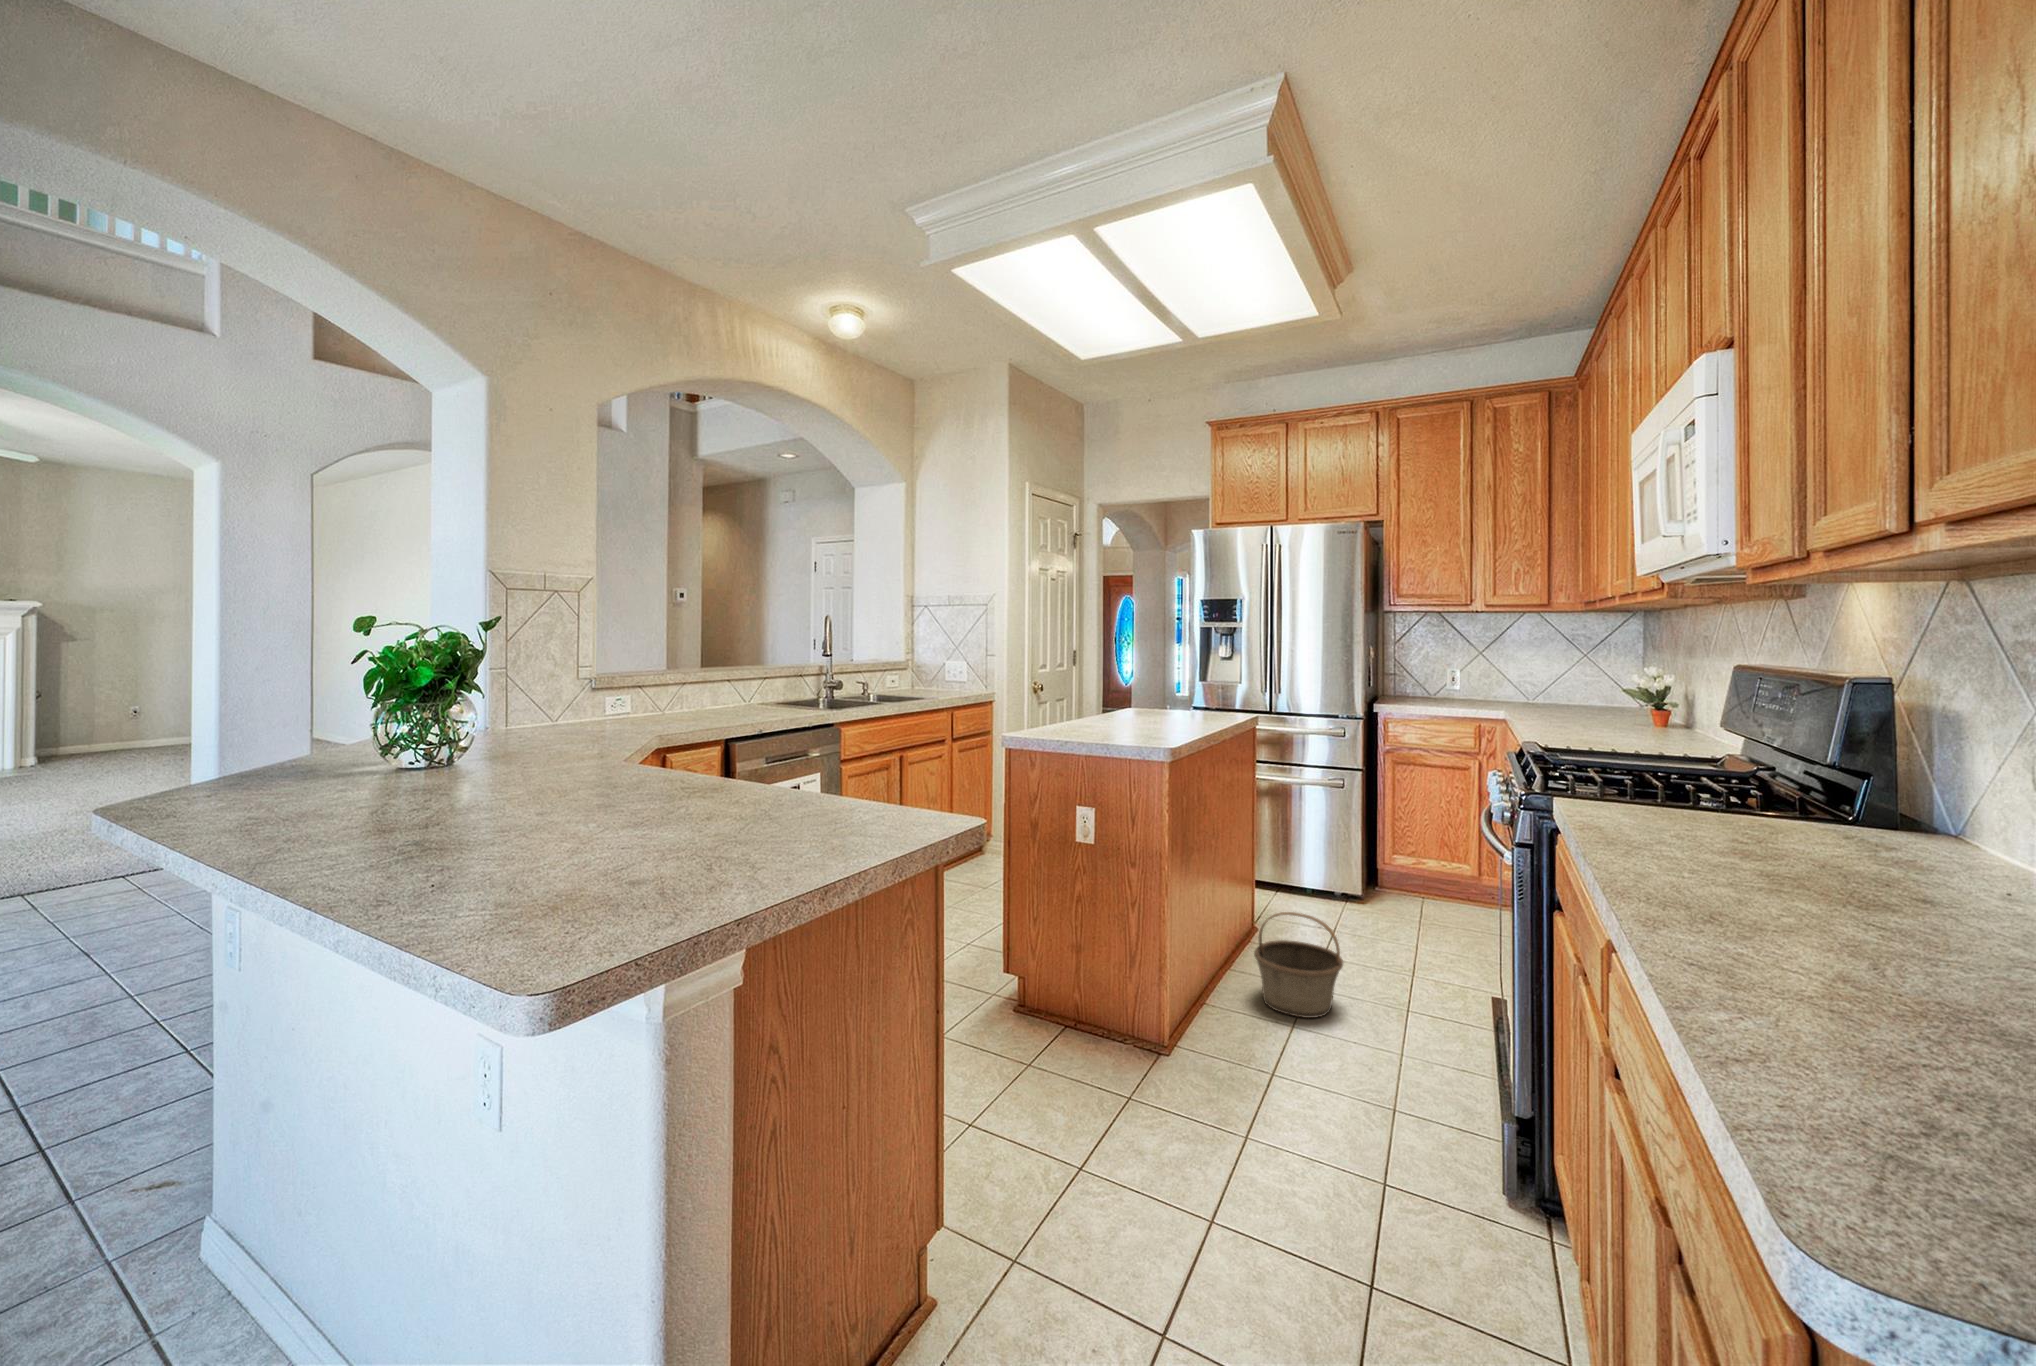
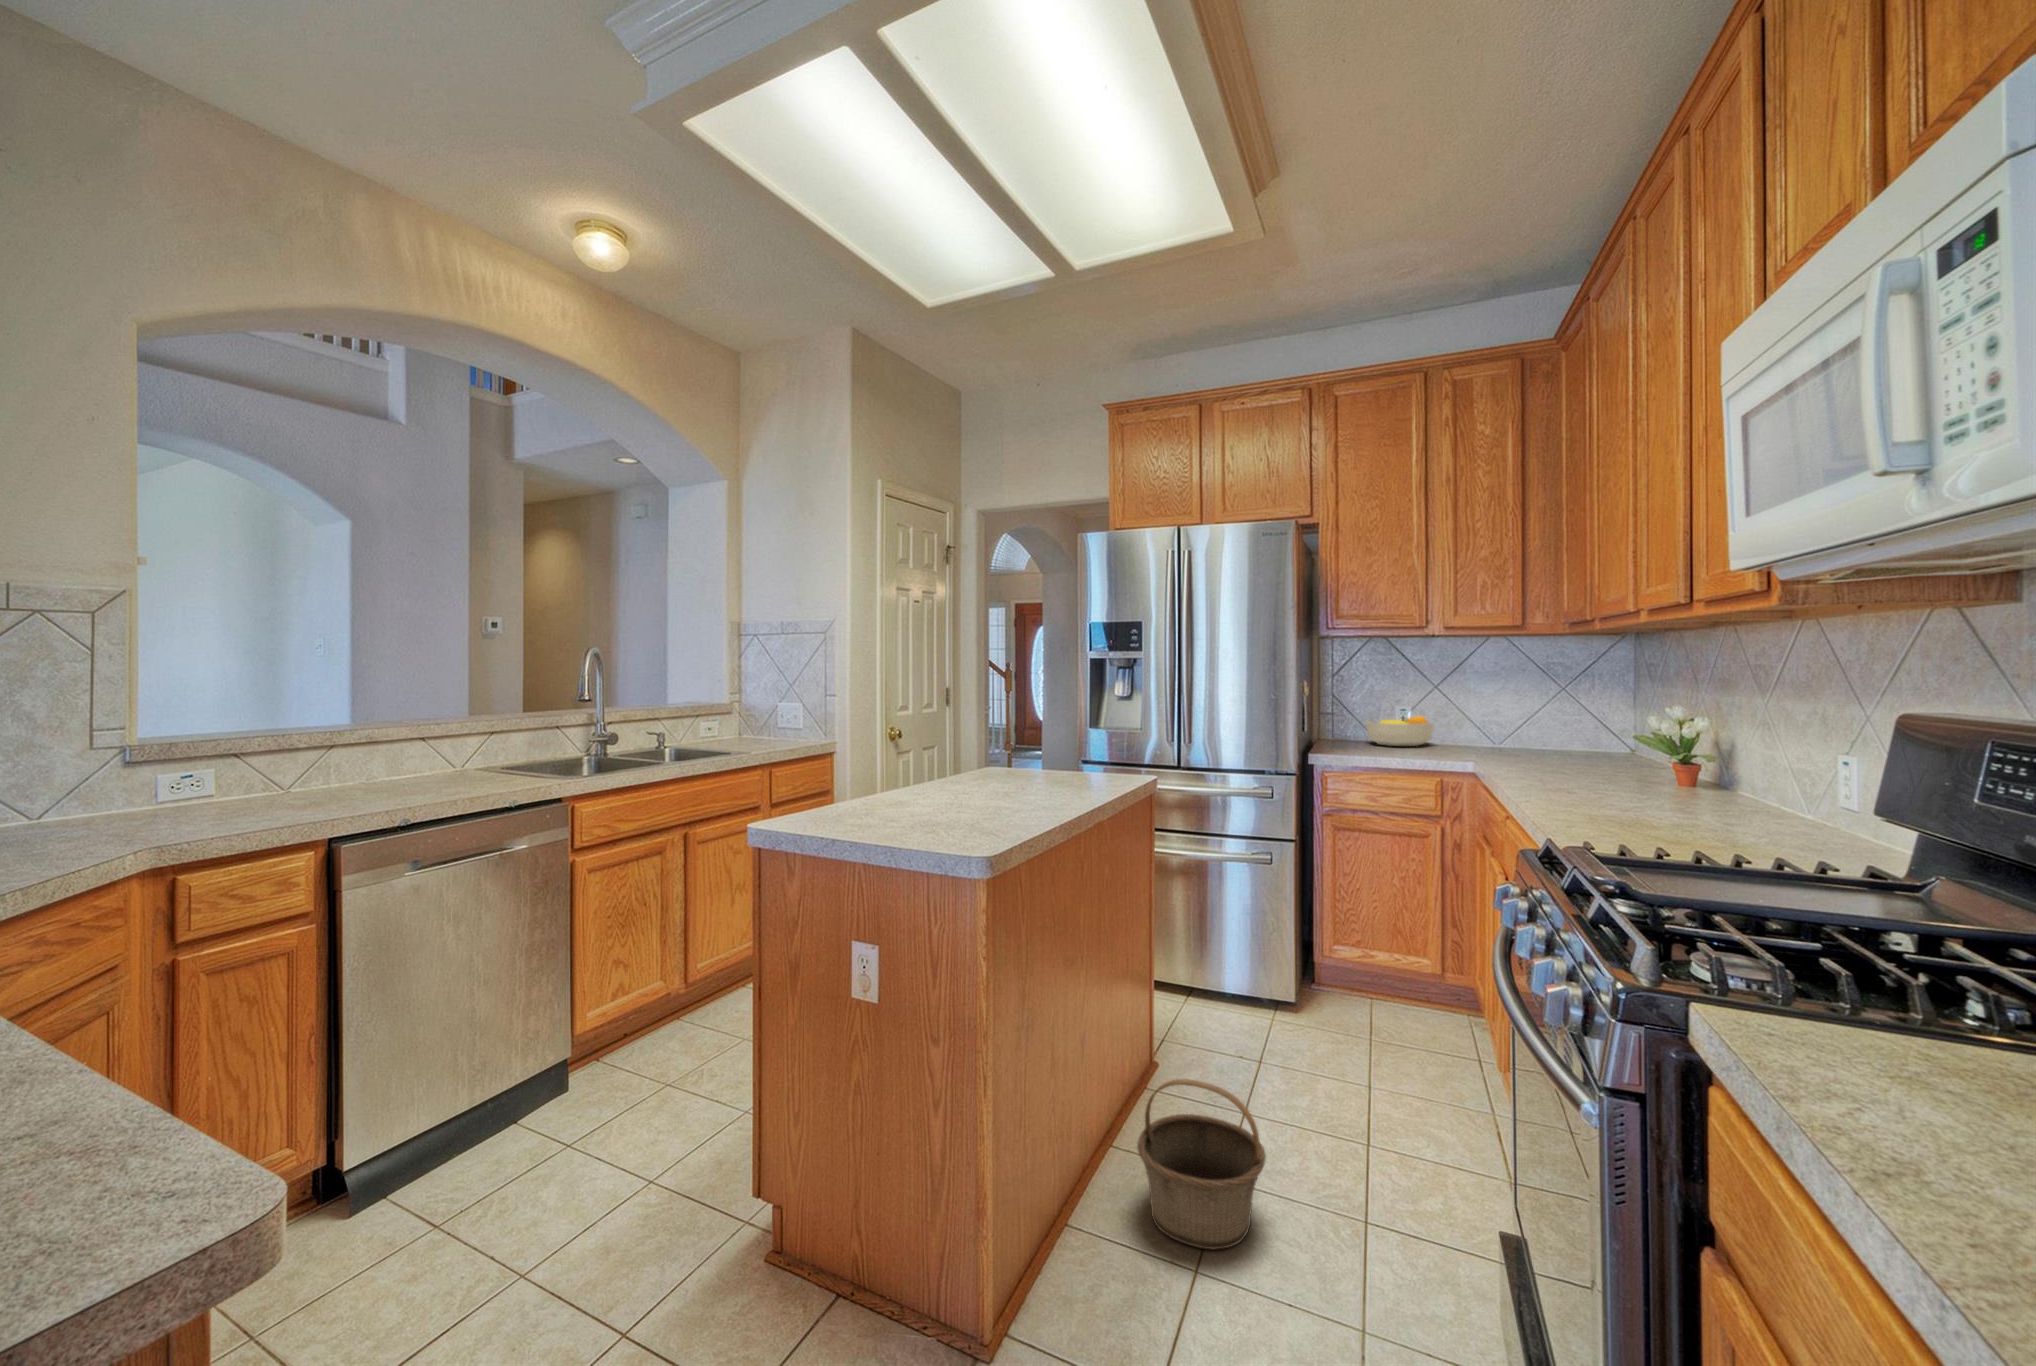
fruit bowl: none [1420,672,1476,700] -> present [1366,716,1433,746]

